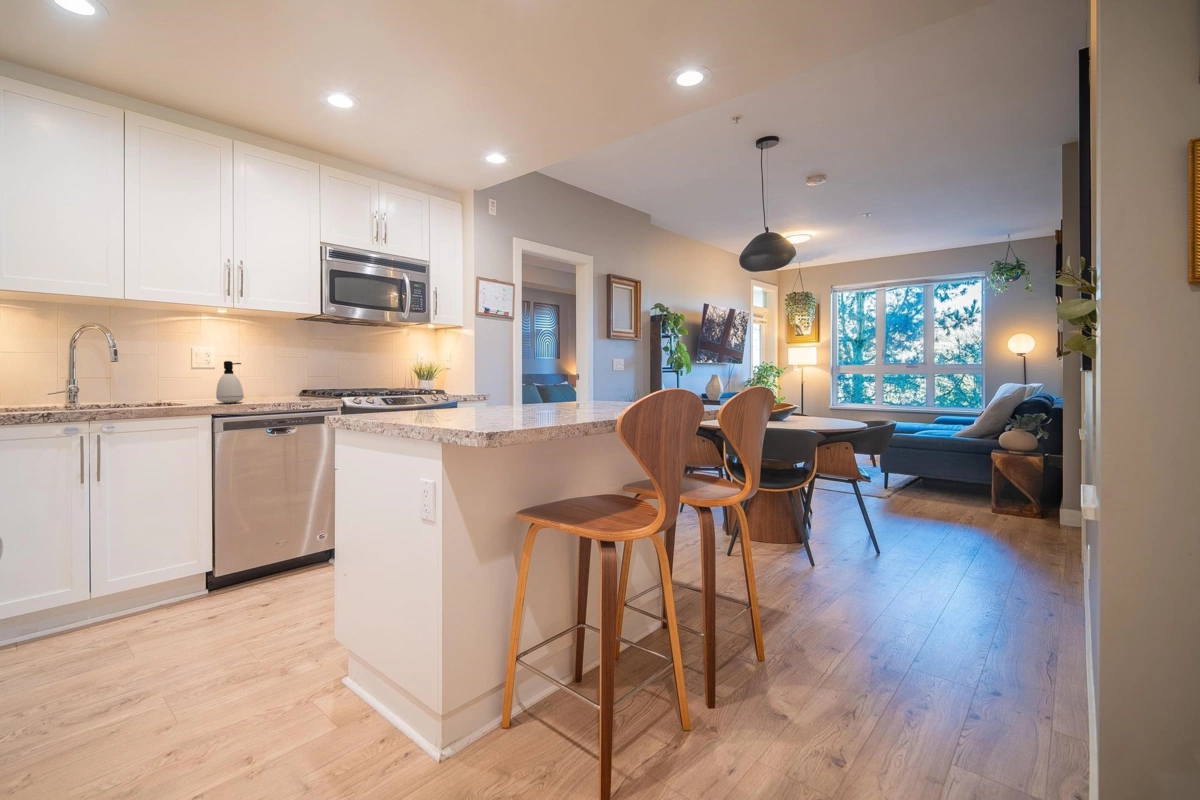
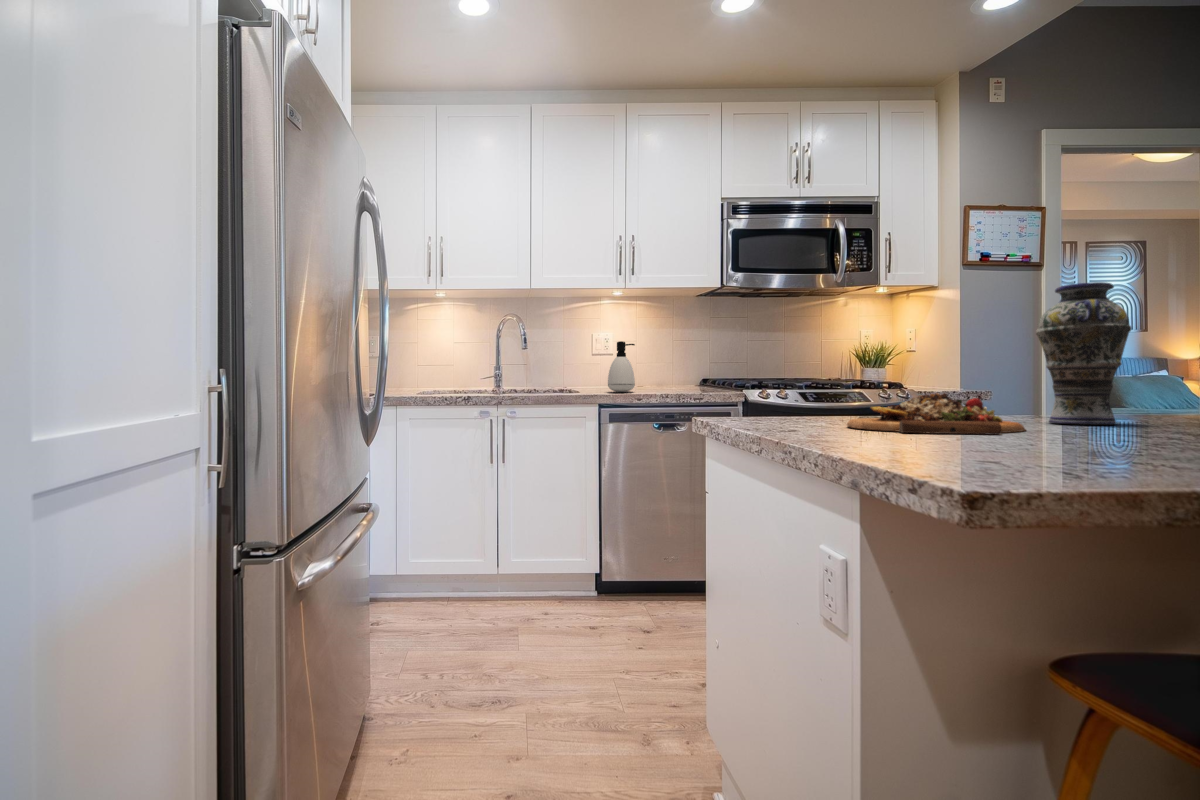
vase: none [512,341,549,409] -> present [1036,282,1131,425]
cutting board: none [425,396,509,418] -> present [847,393,1026,435]

